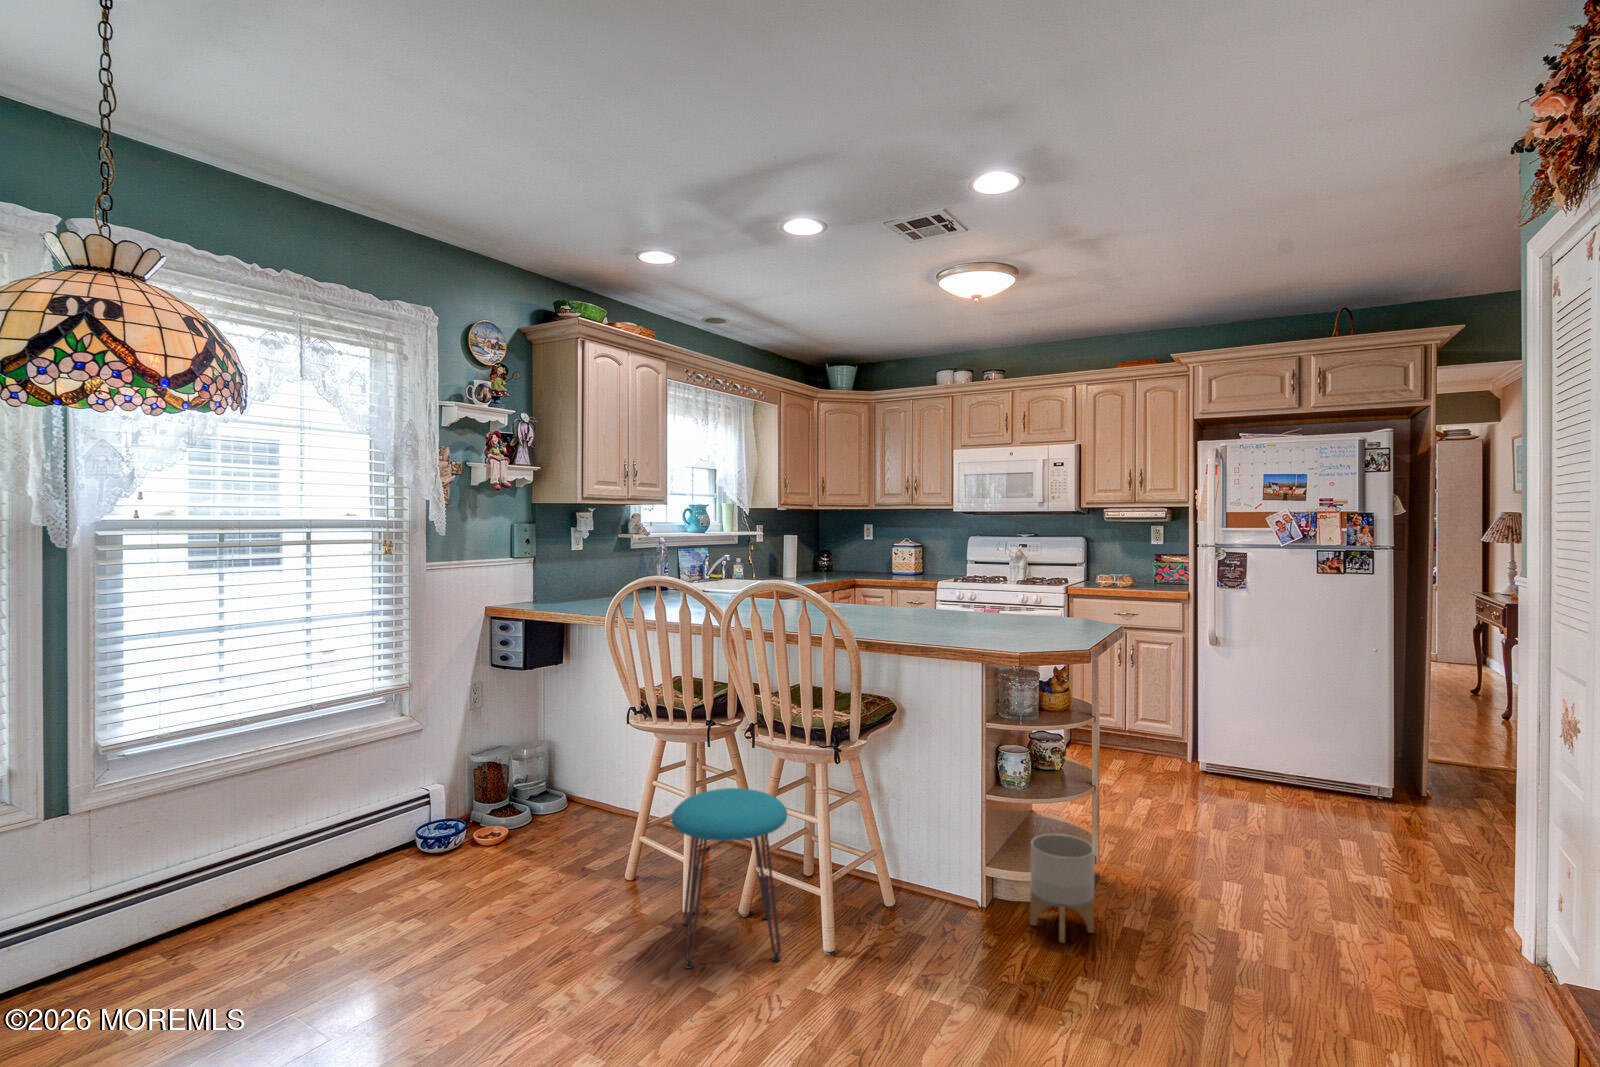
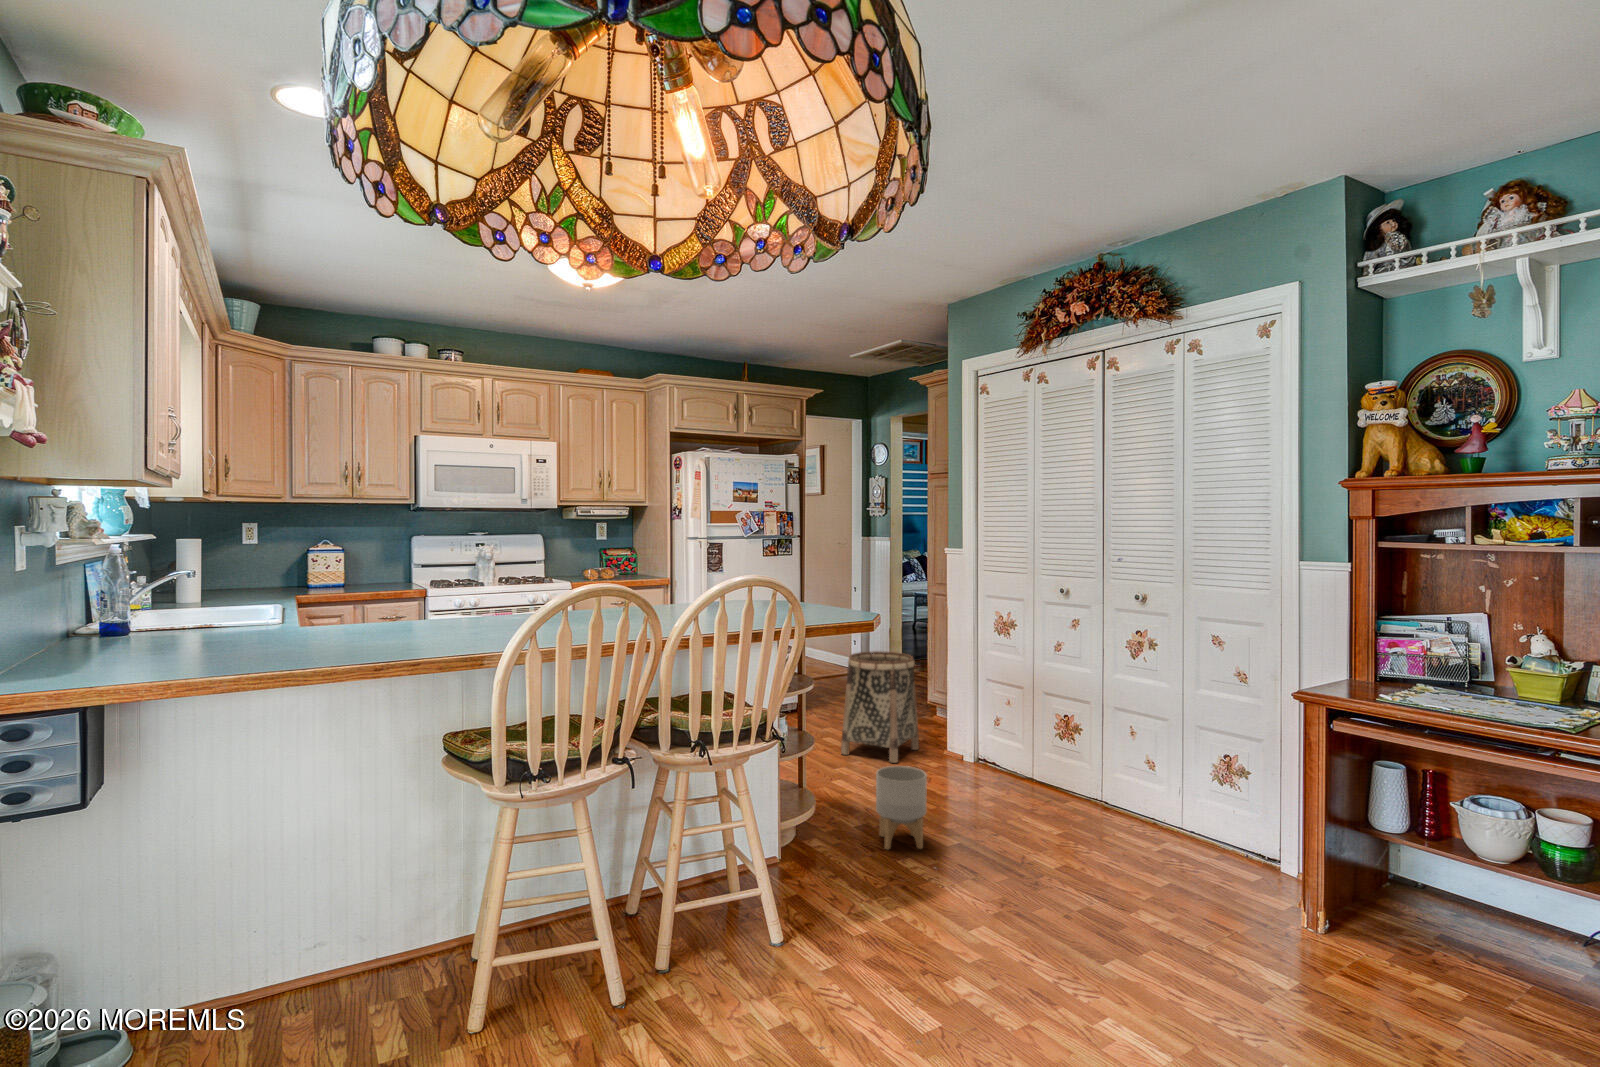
basket: none [1256,715,1388,881] -> present [841,651,919,763]
stool: present [671,788,787,968] -> none [727,808,865,1030]

